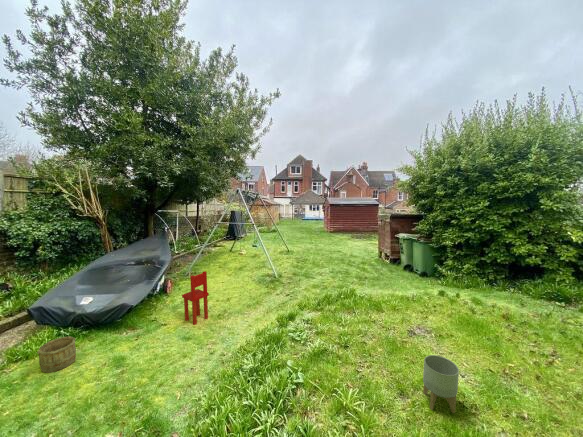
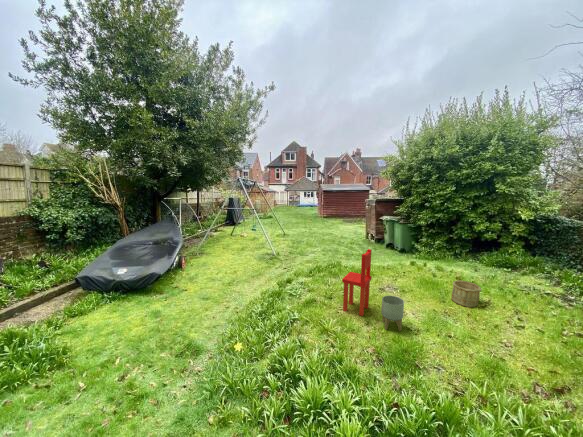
chair: present [182,271,209,325] -> present [342,249,372,316]
wooden bucket: present [37,336,76,373] -> present [452,280,481,307]

